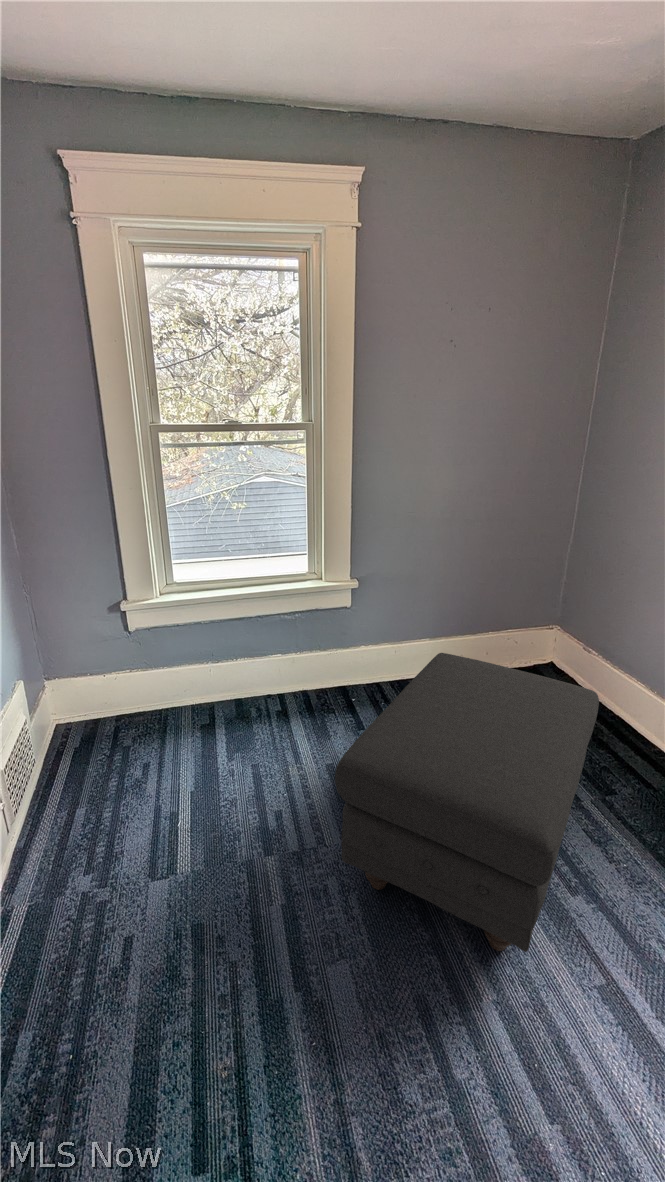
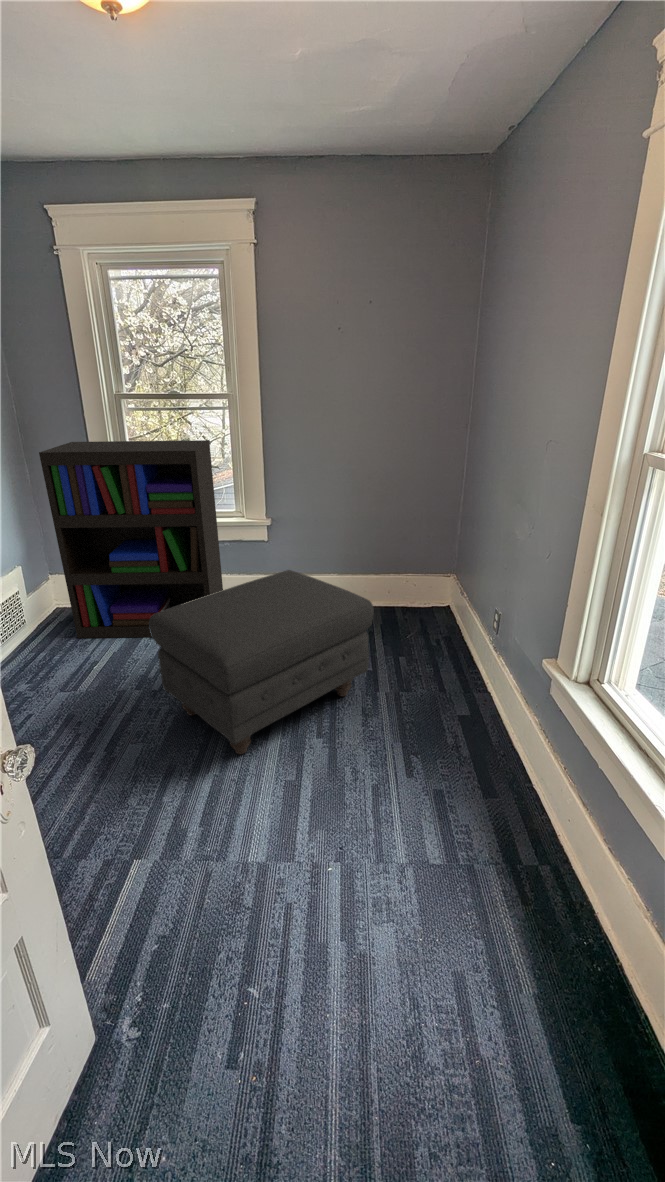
bookshelf: none [76,485,312,774] -> present [39,440,223,638]

